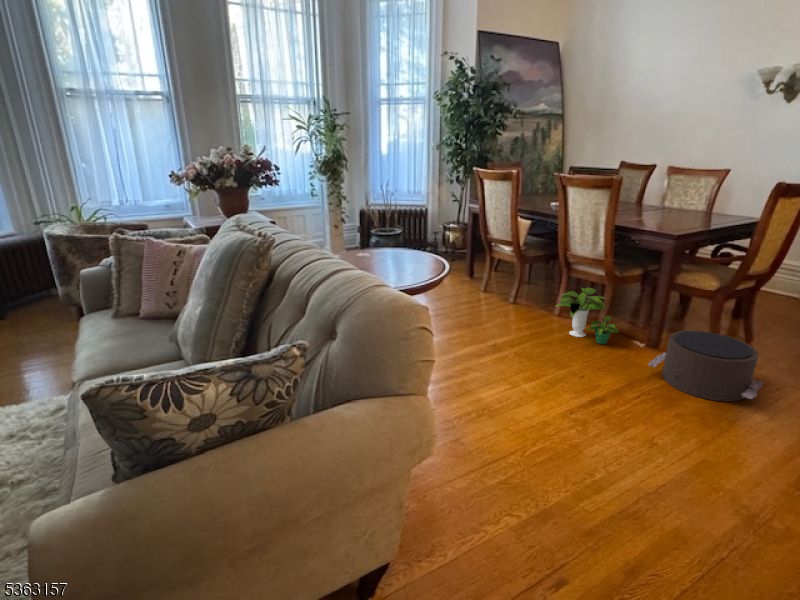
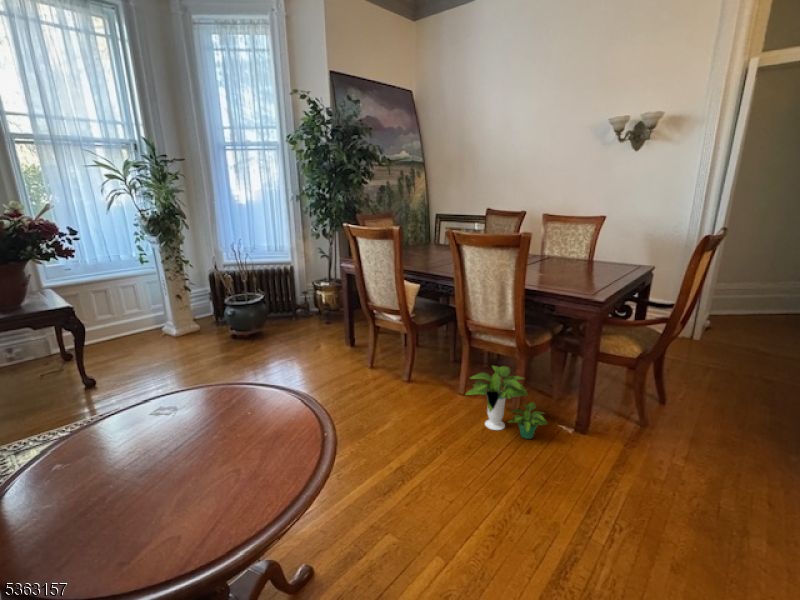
pouf: present [648,331,763,401] -> none [604,418,753,527]

